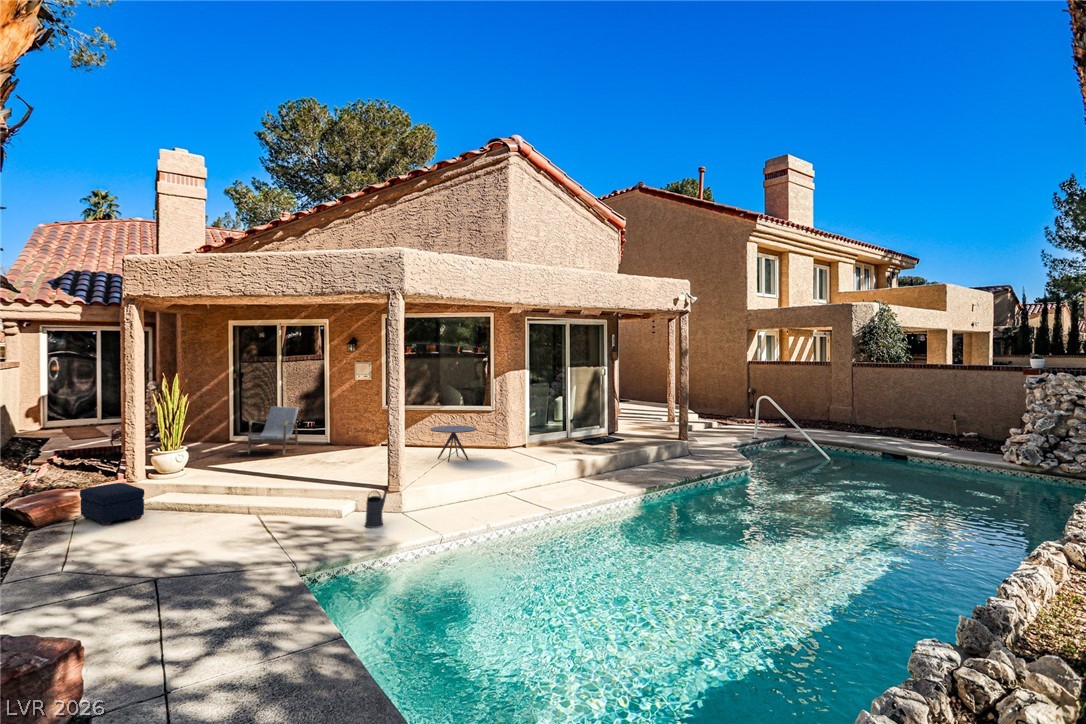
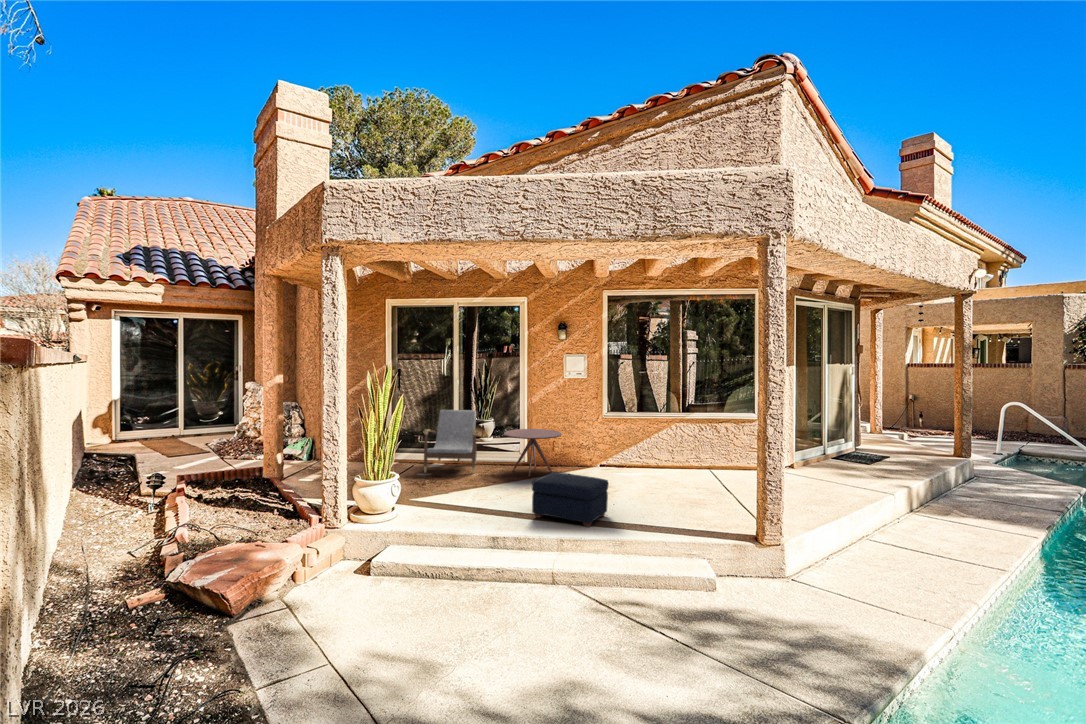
round table: present [430,426,477,462] -> present [504,429,562,476]
ottoman: present [80,483,144,526] -> present [532,473,608,527]
watering can: present [365,490,387,528] -> none [764,539,795,608]

